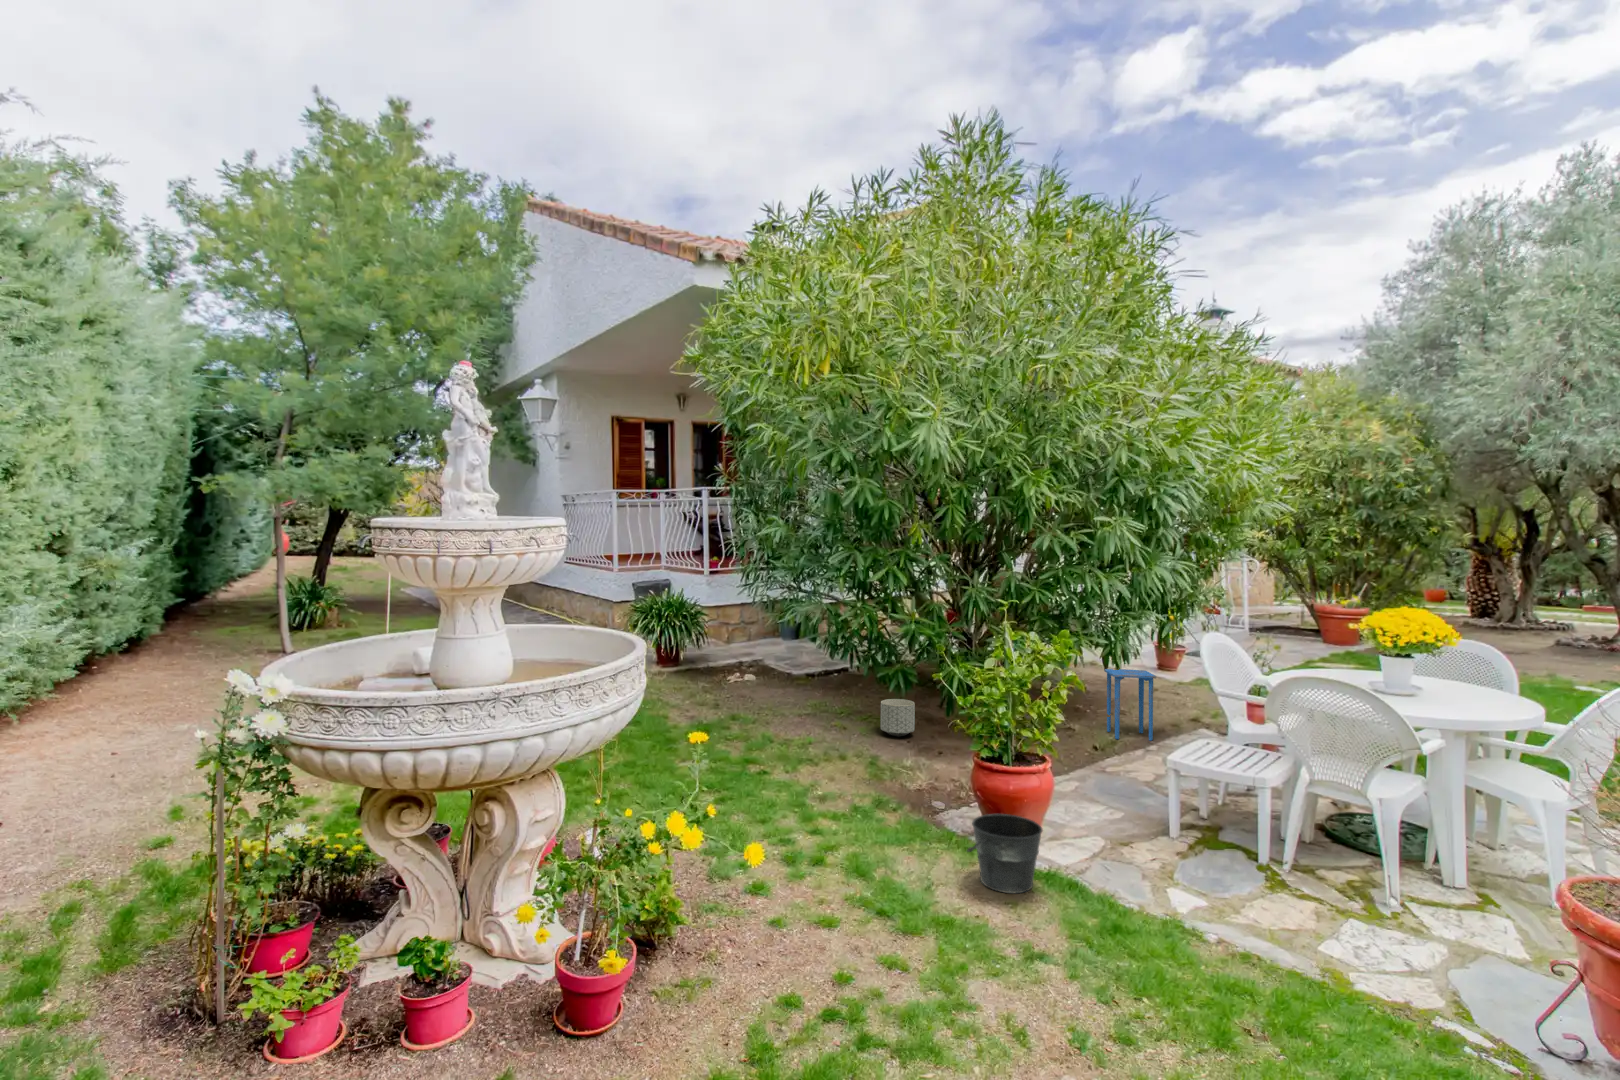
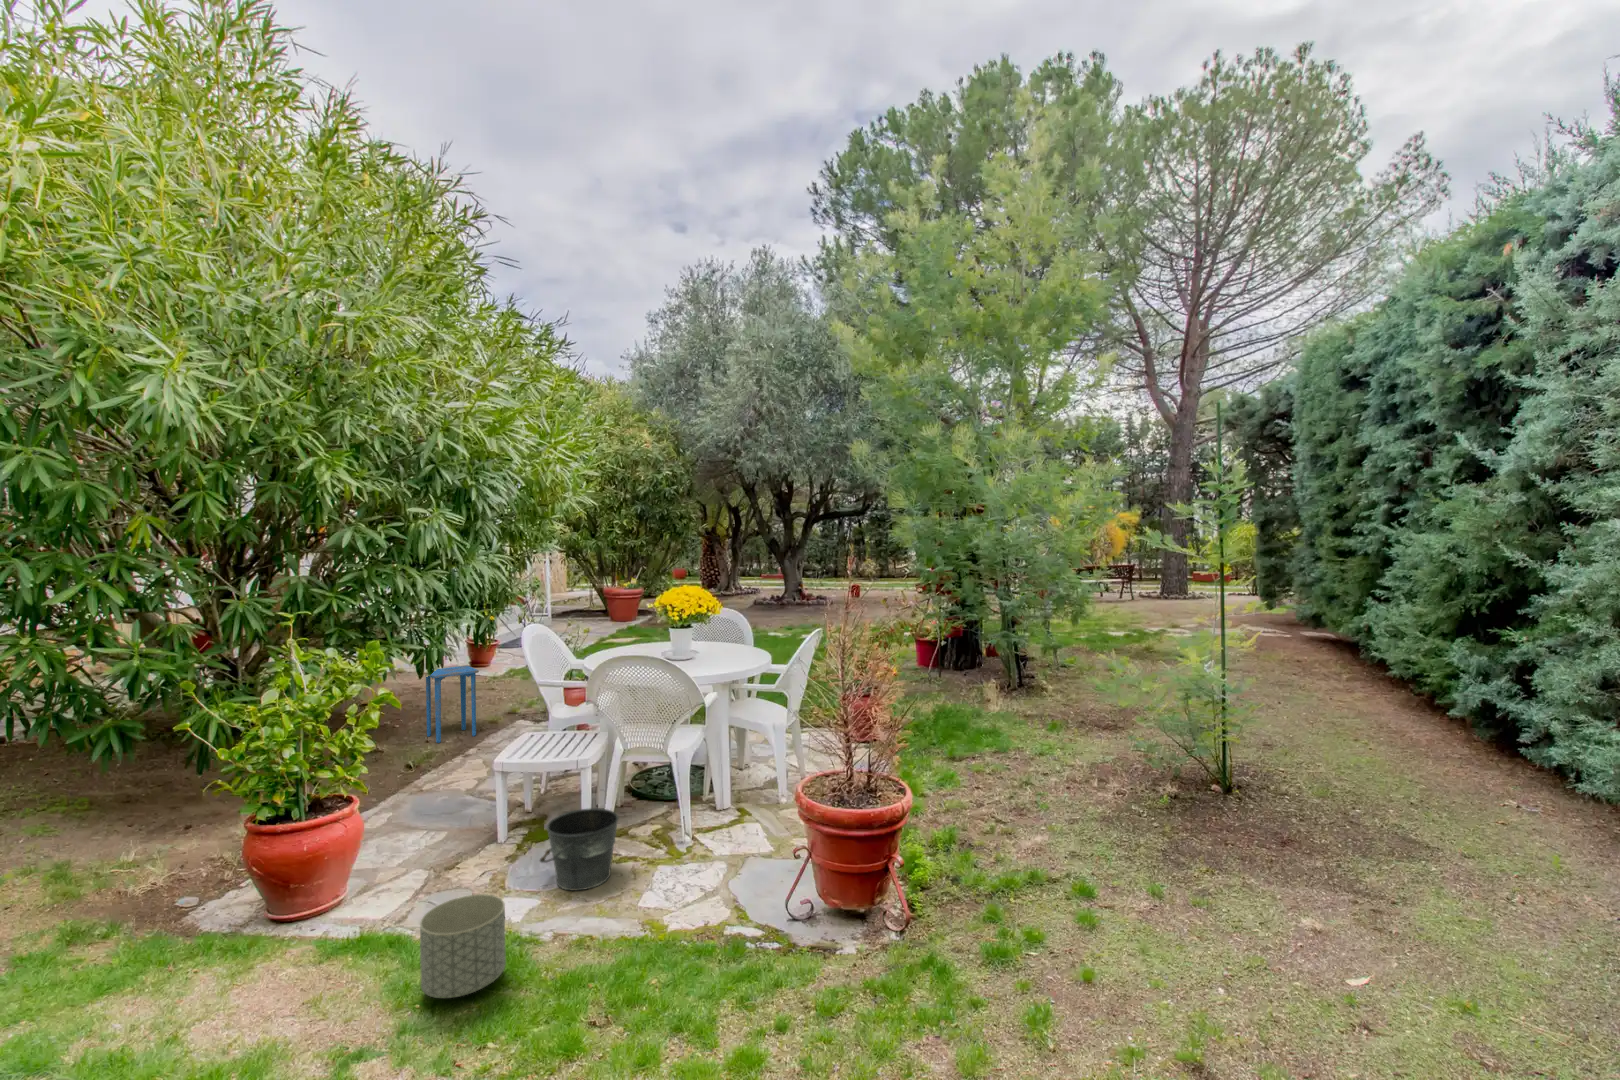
planter: present [881,699,915,736] -> present [420,894,506,998]
bucket: present [967,814,1043,893] -> present [540,808,619,891]

